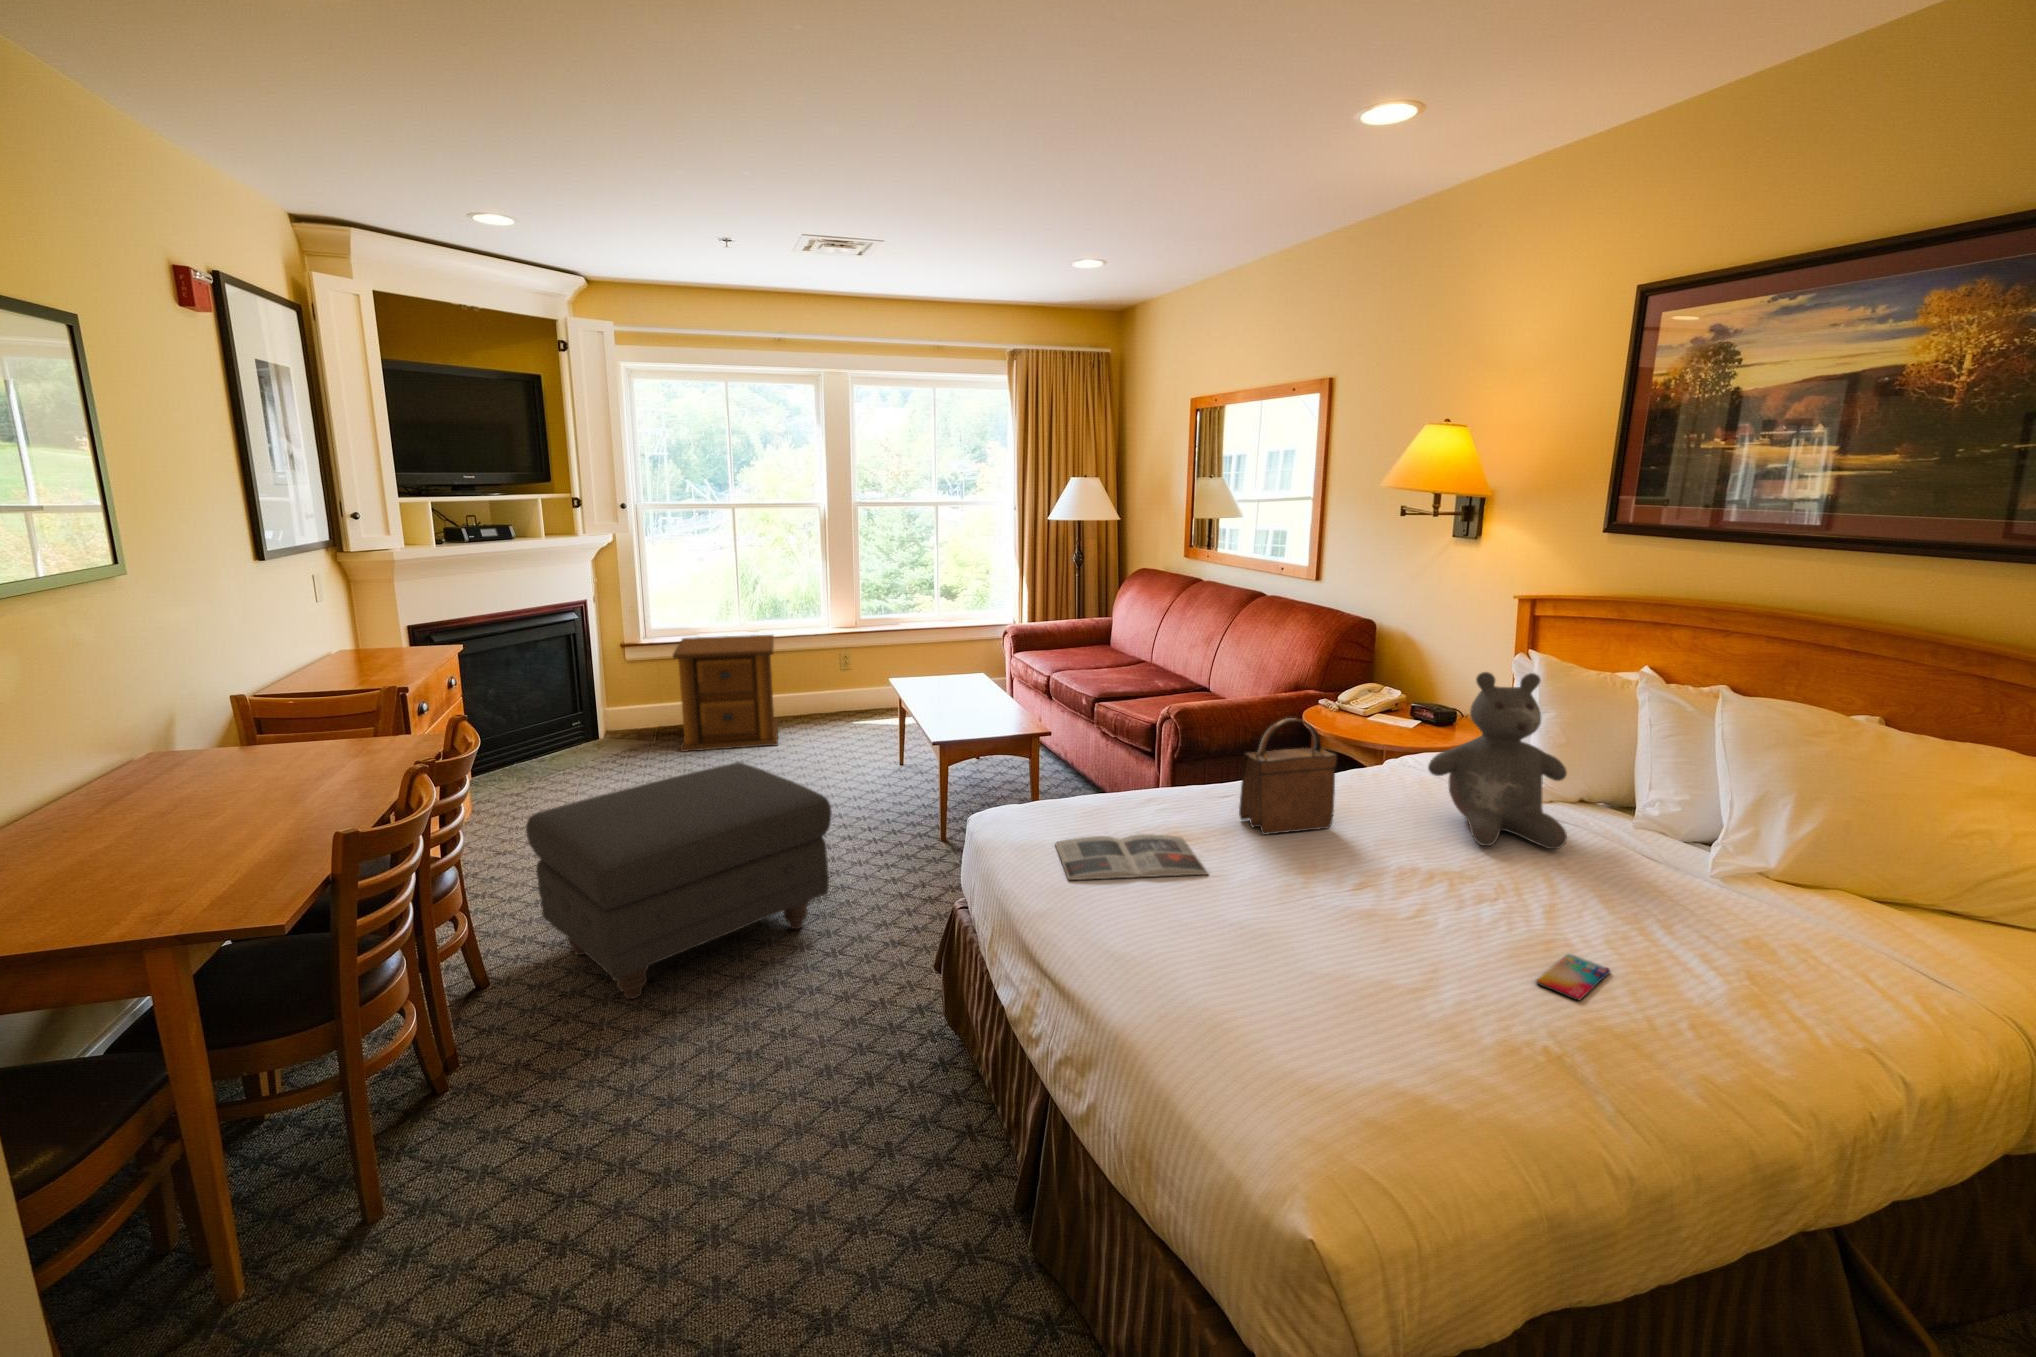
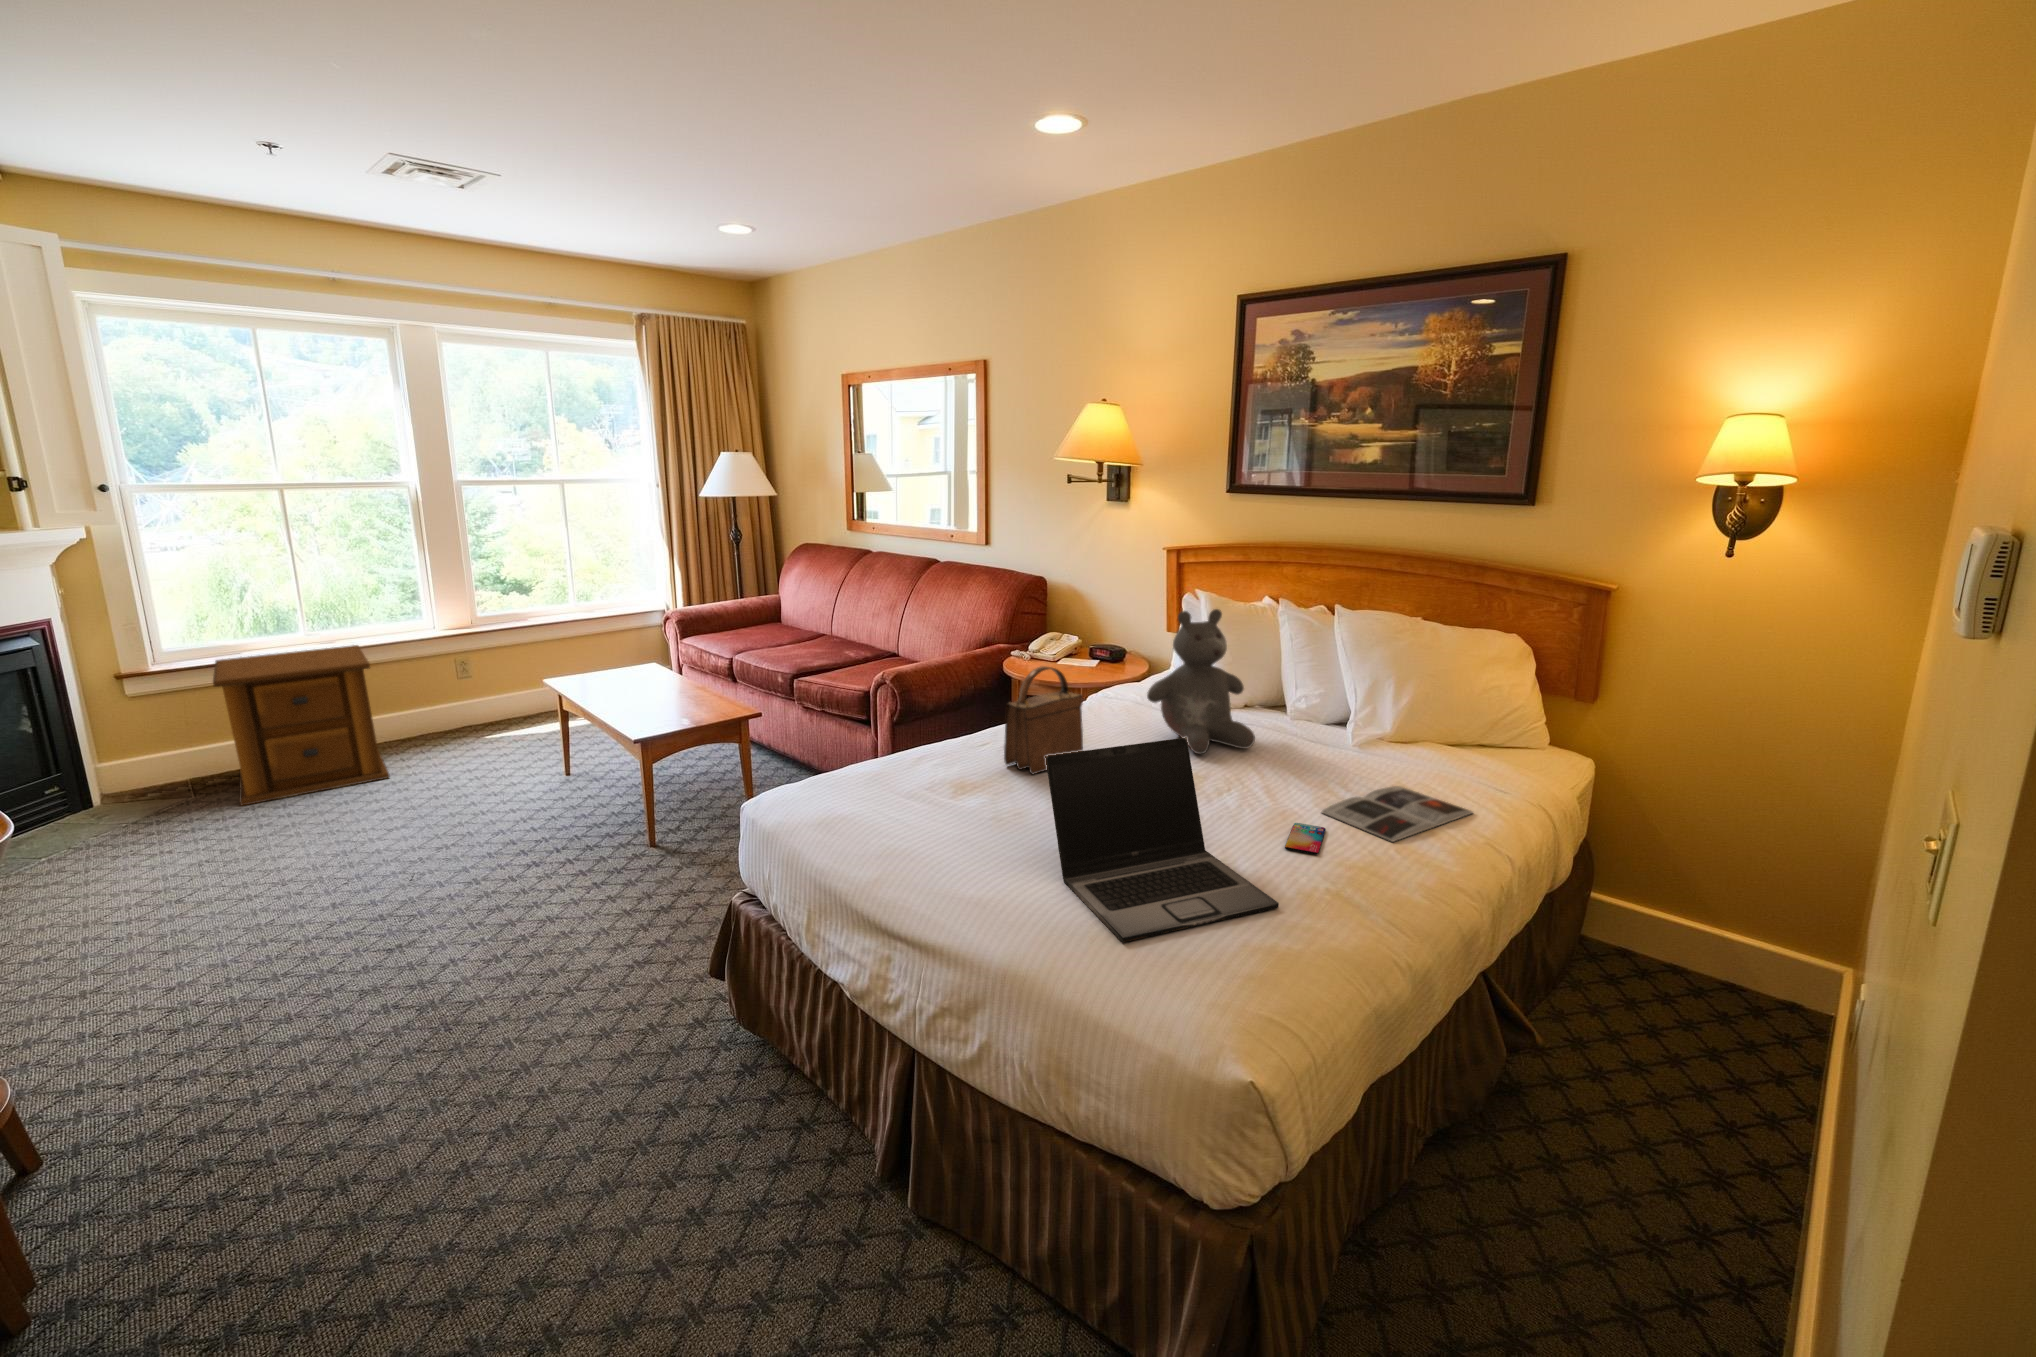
ottoman: present [526,762,832,999] -> none [77,798,547,1115]
laptop: none [1230,817,1482,1053] -> present [1045,737,1279,943]
magazine: present [1056,834,1208,880] -> present [1322,786,1473,842]

